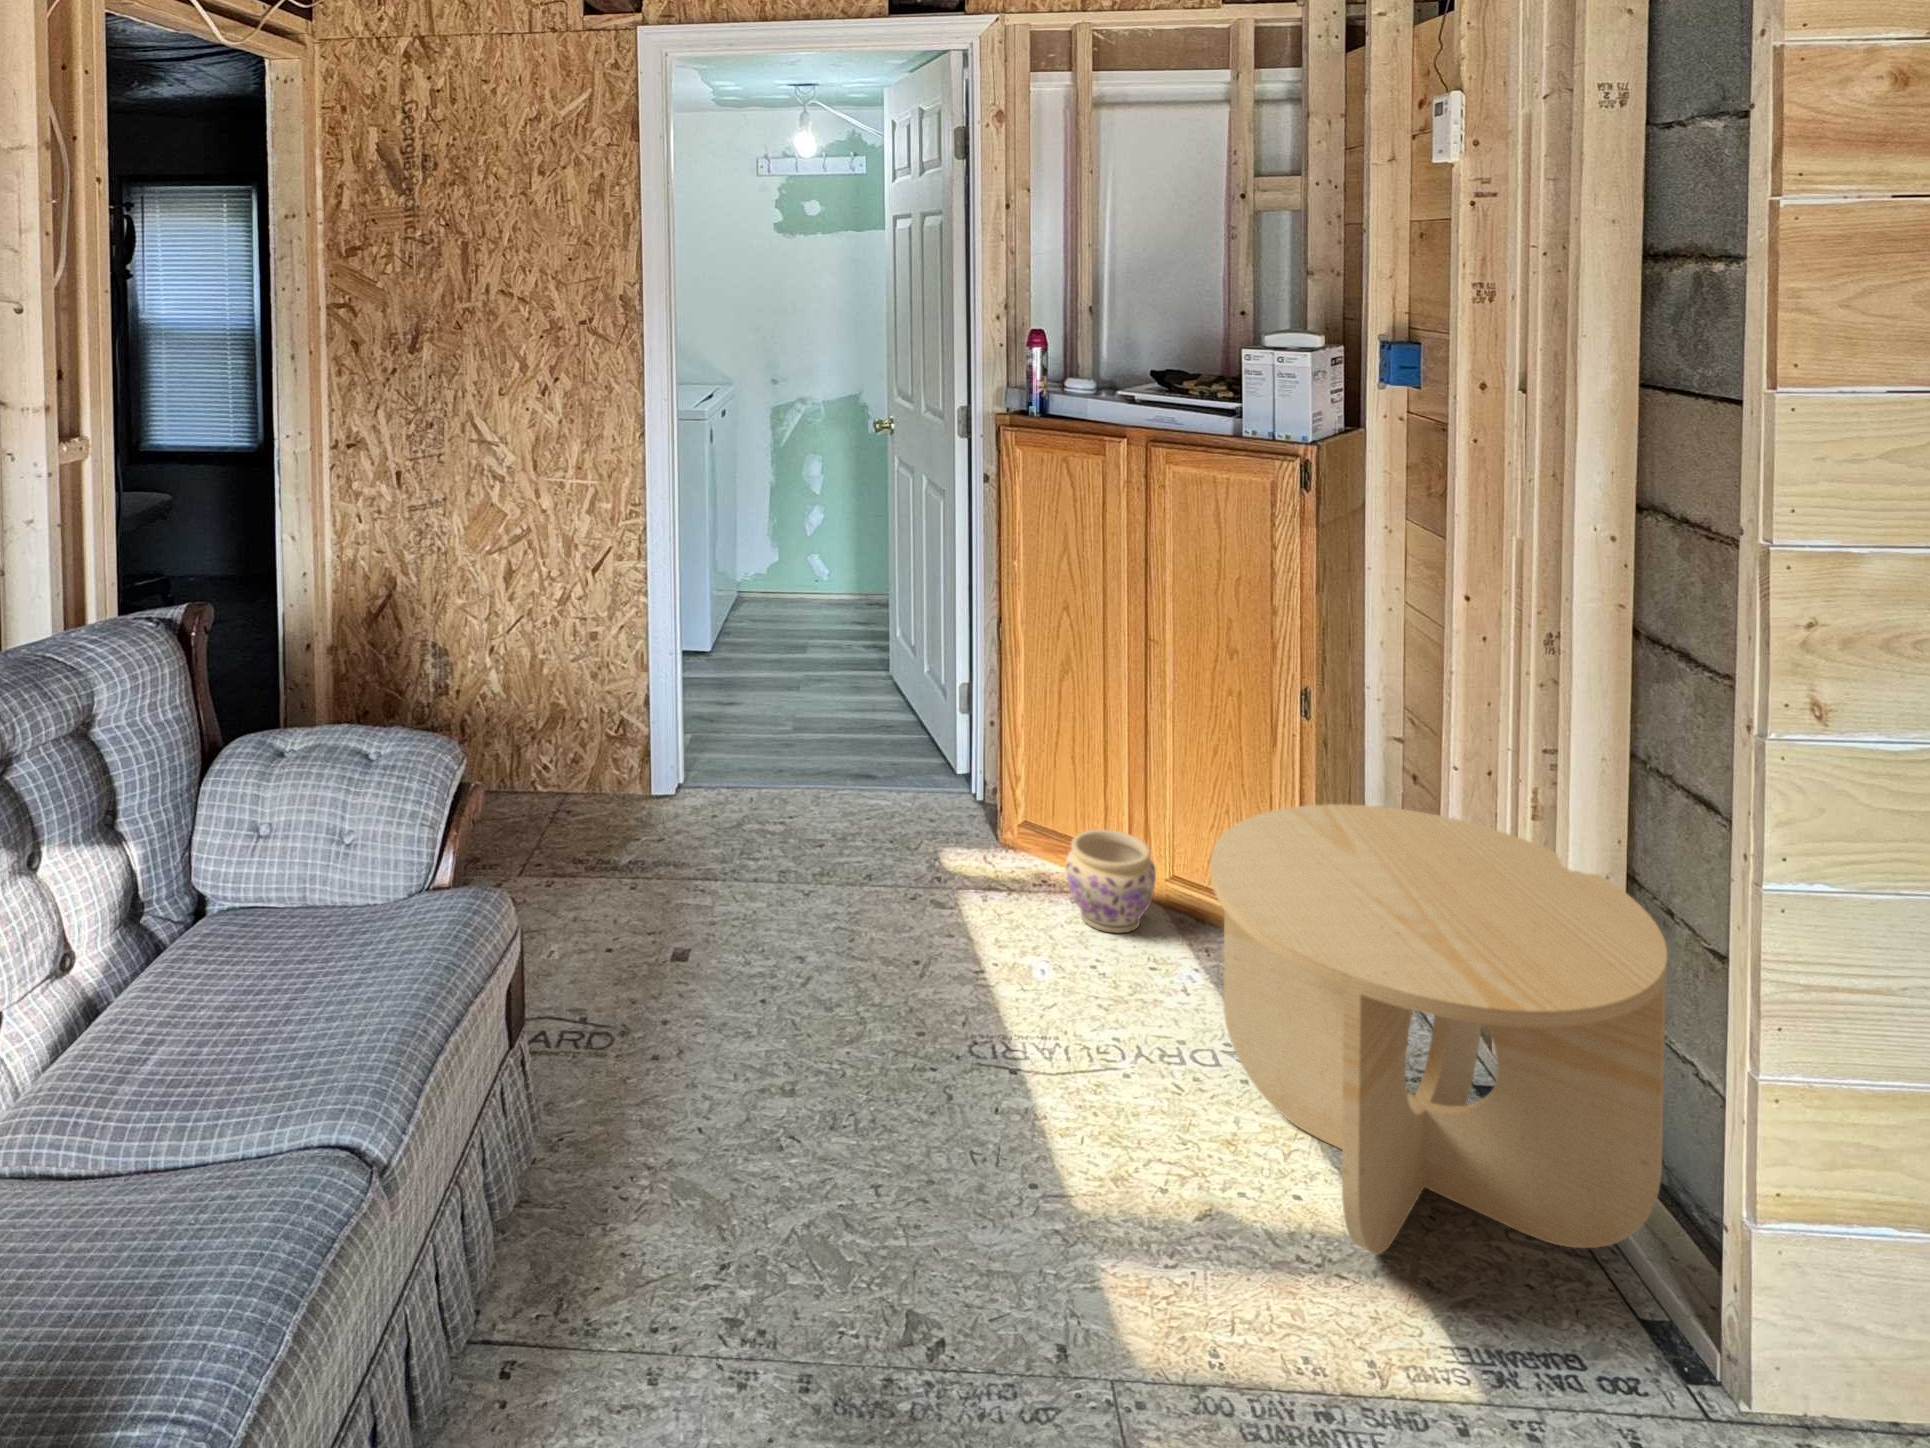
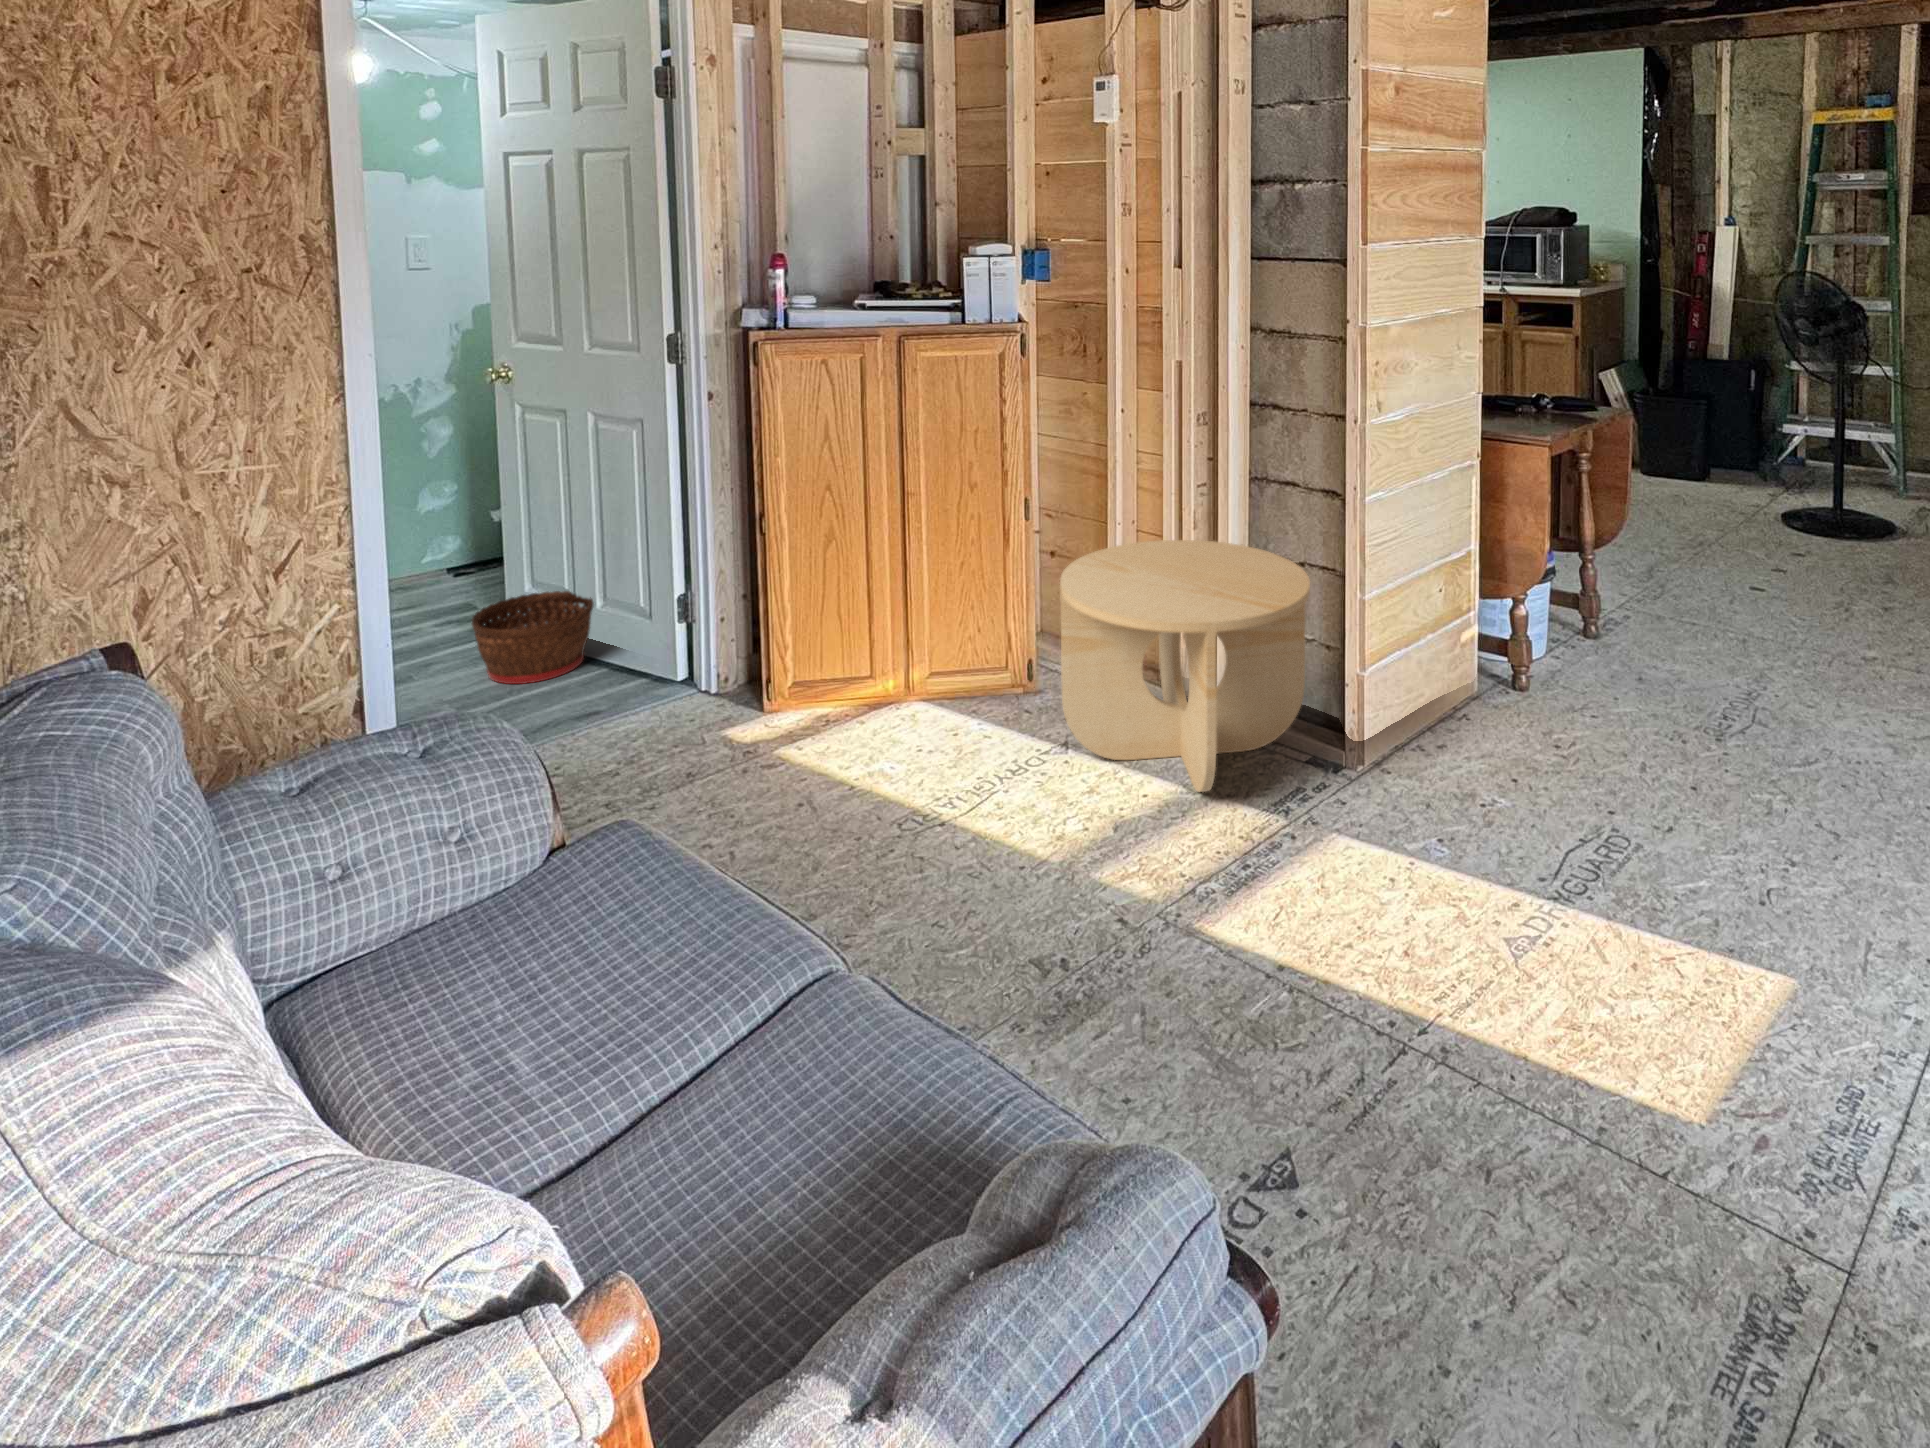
basket: none [798,656,908,748] -> present [472,591,594,684]
planter: present [1066,830,1156,934] -> none [860,641,930,717]

